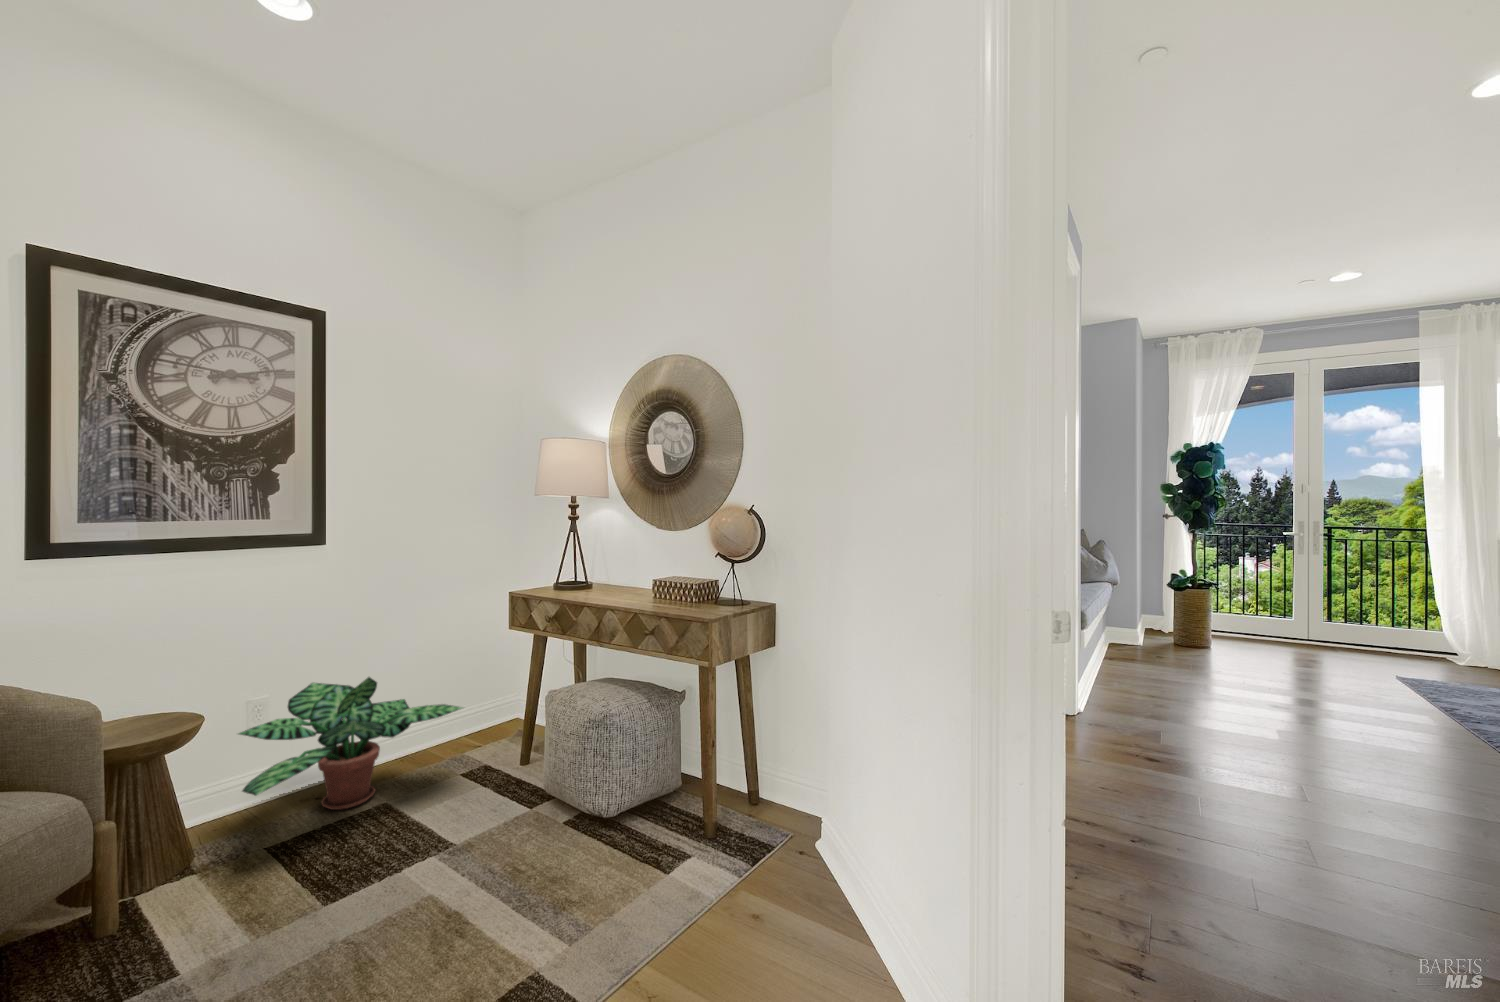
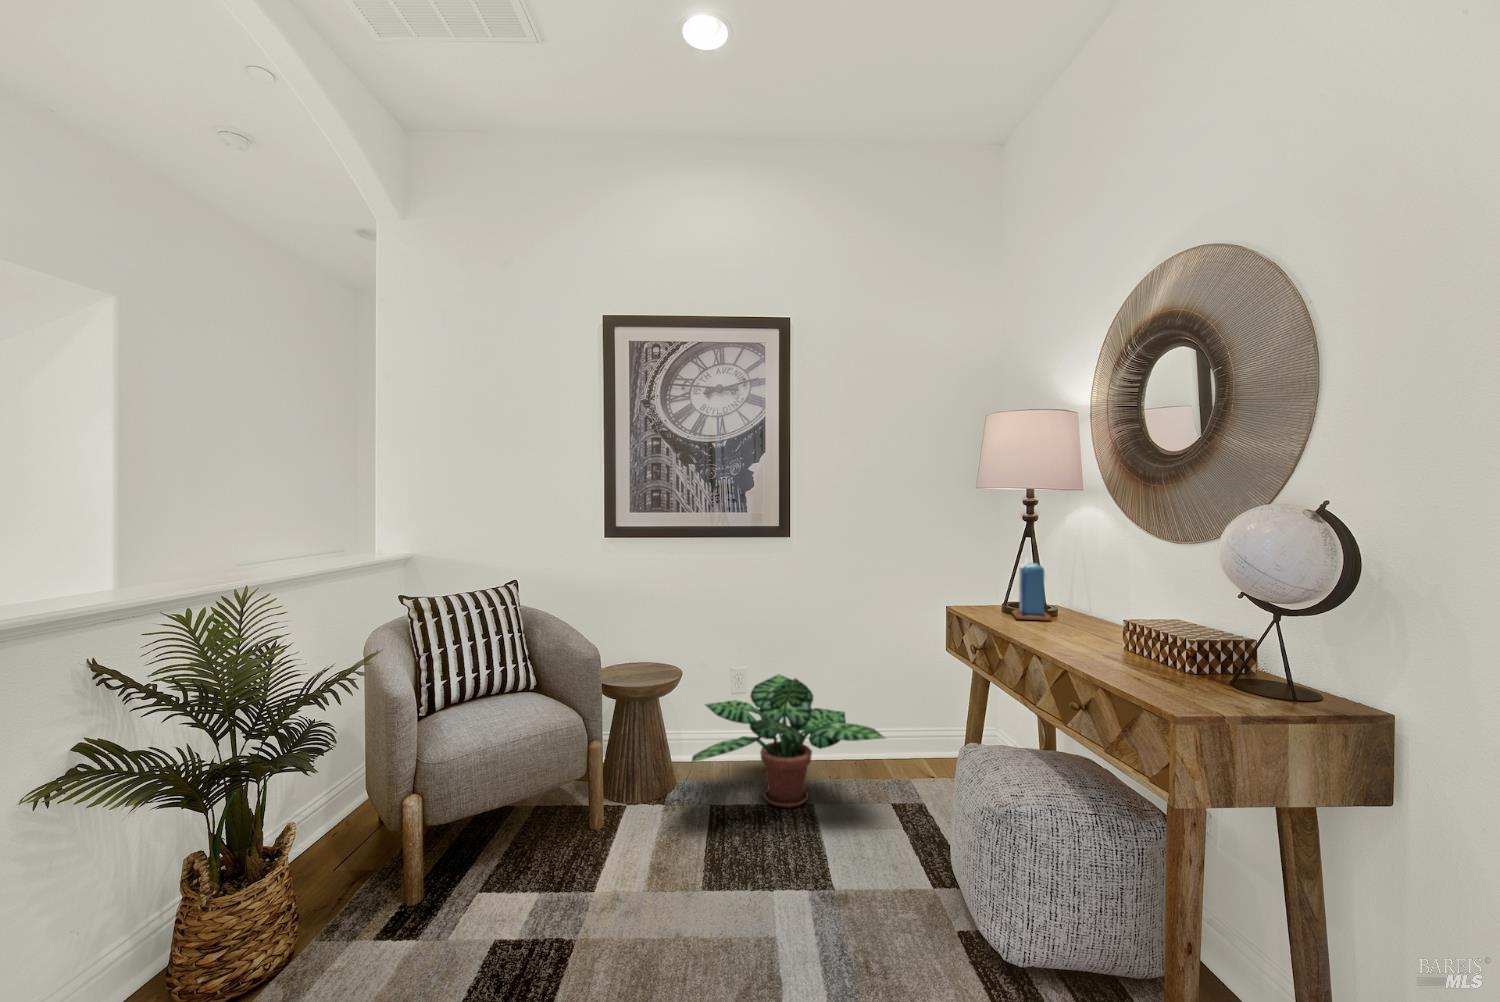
candle: none [563,546,595,591] -> present [1012,559,1052,621]

